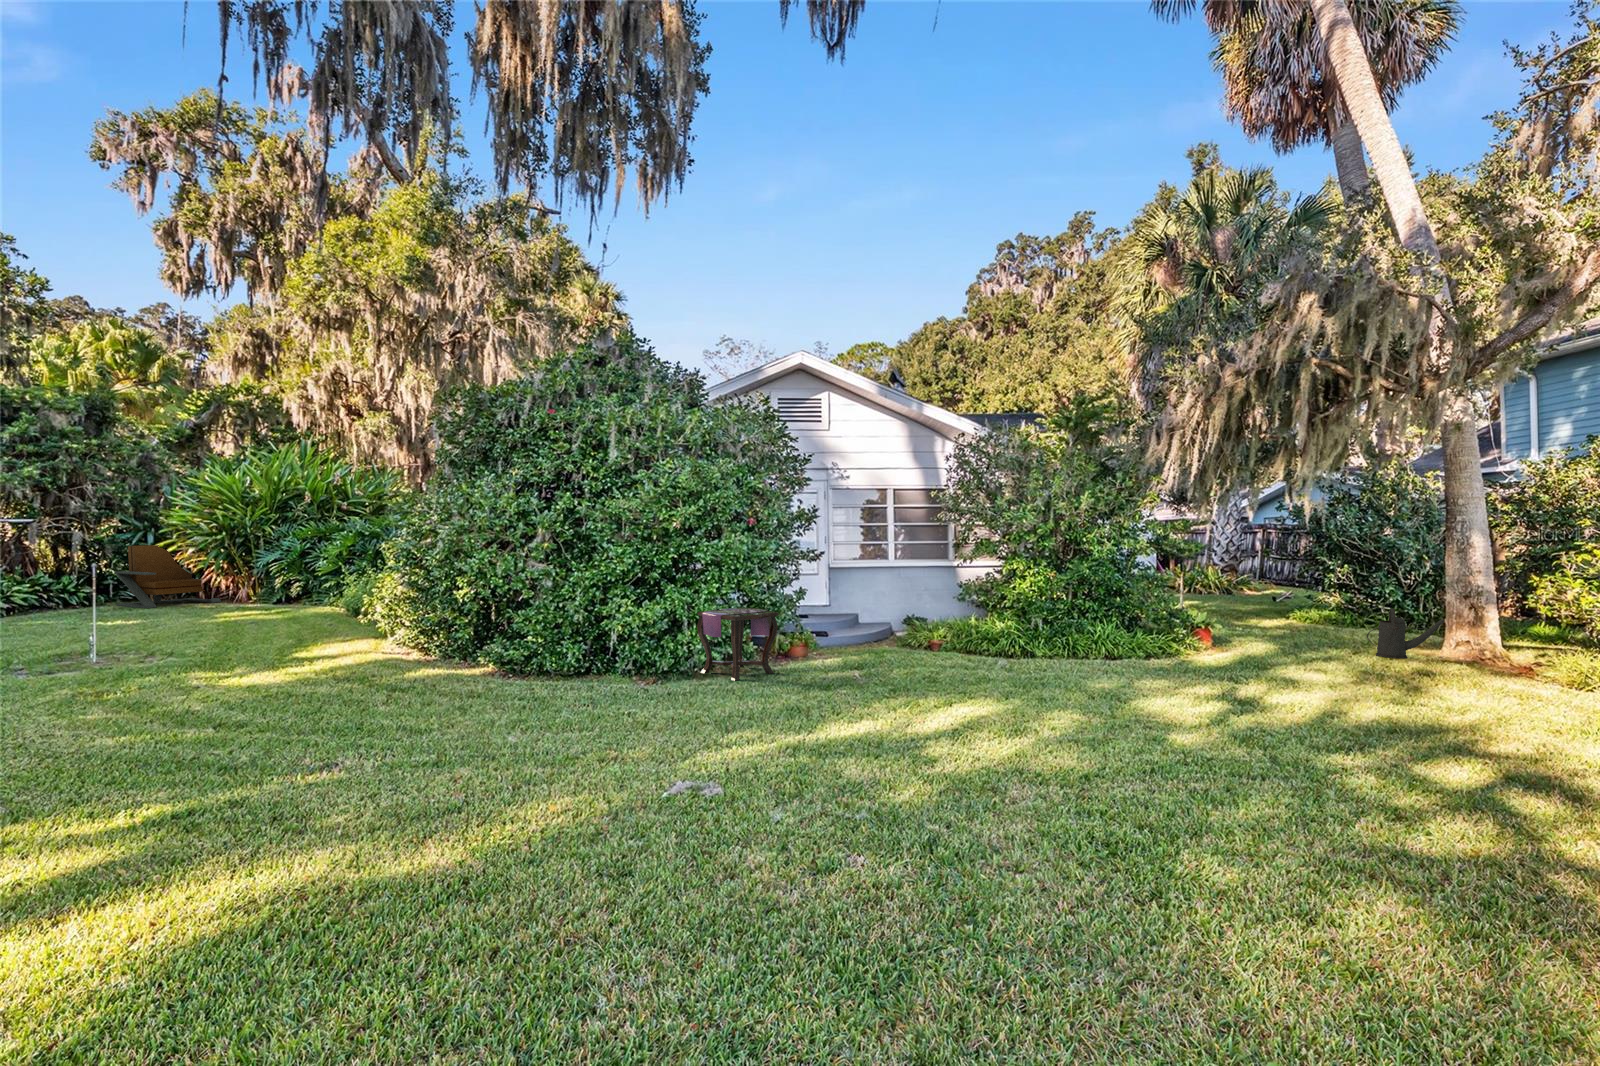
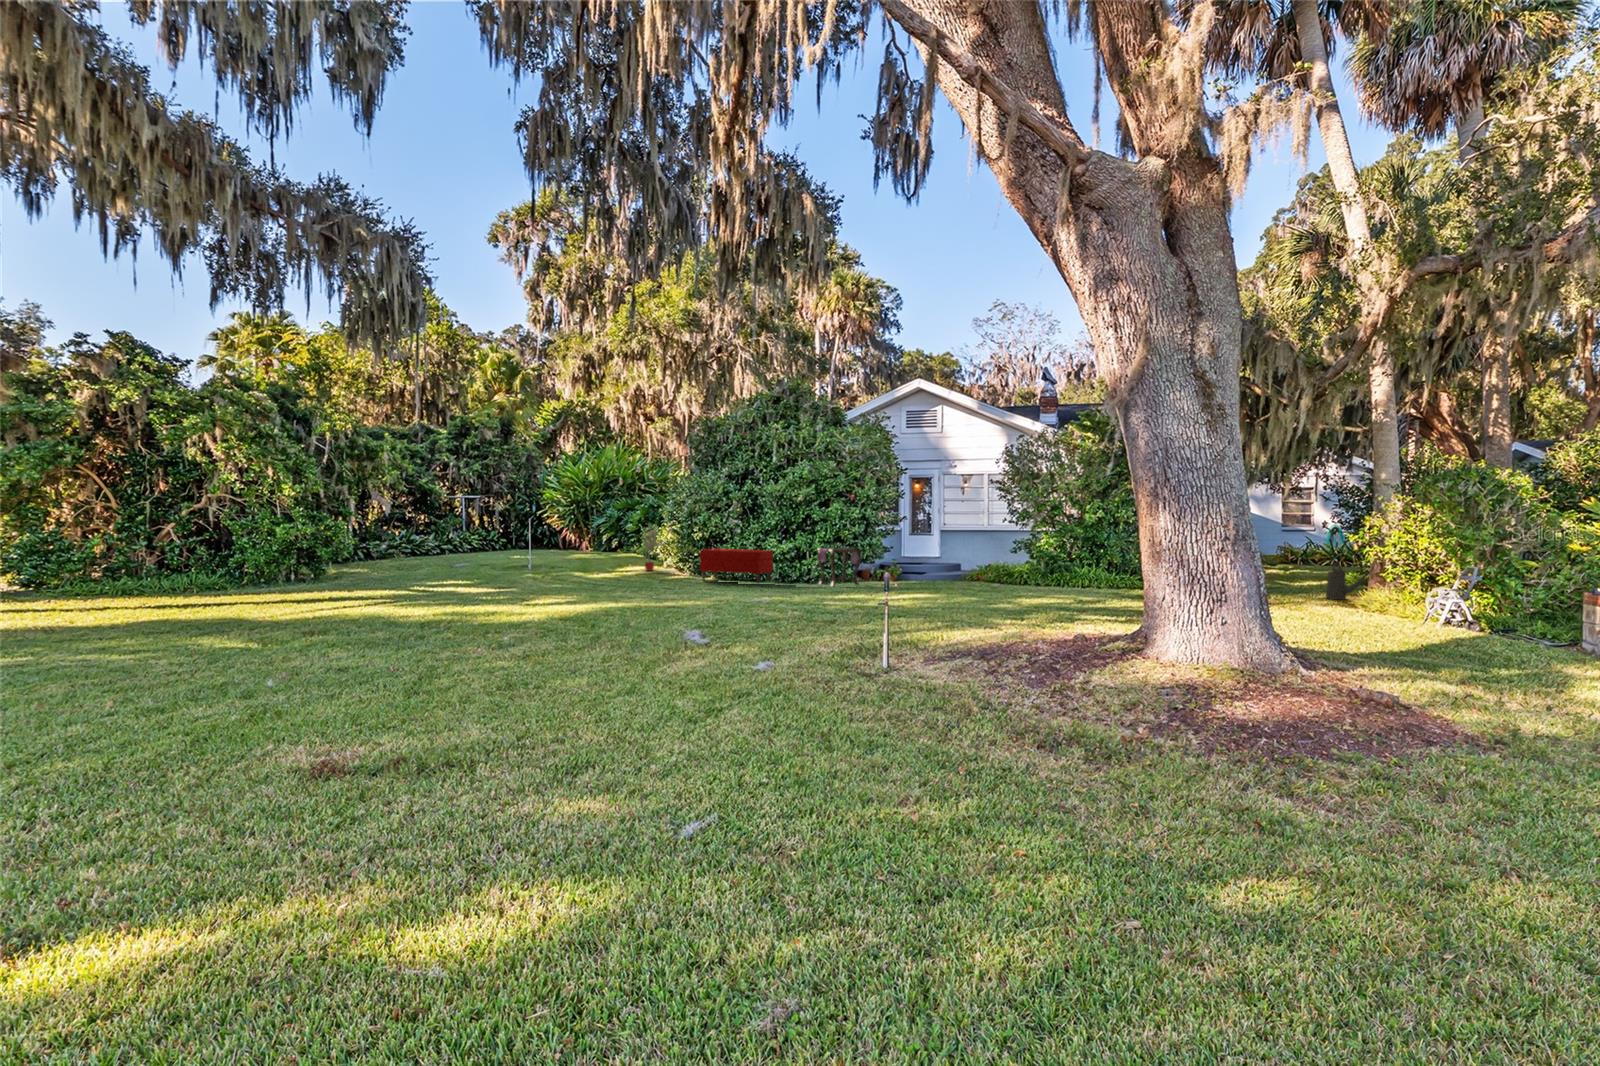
lounge chair: present [115,545,221,608] -> none [519,513,573,551]
potted tree: none [344,570,397,654] -> present [643,525,665,571]
bench: none [475,616,615,683] -> present [700,549,773,583]

